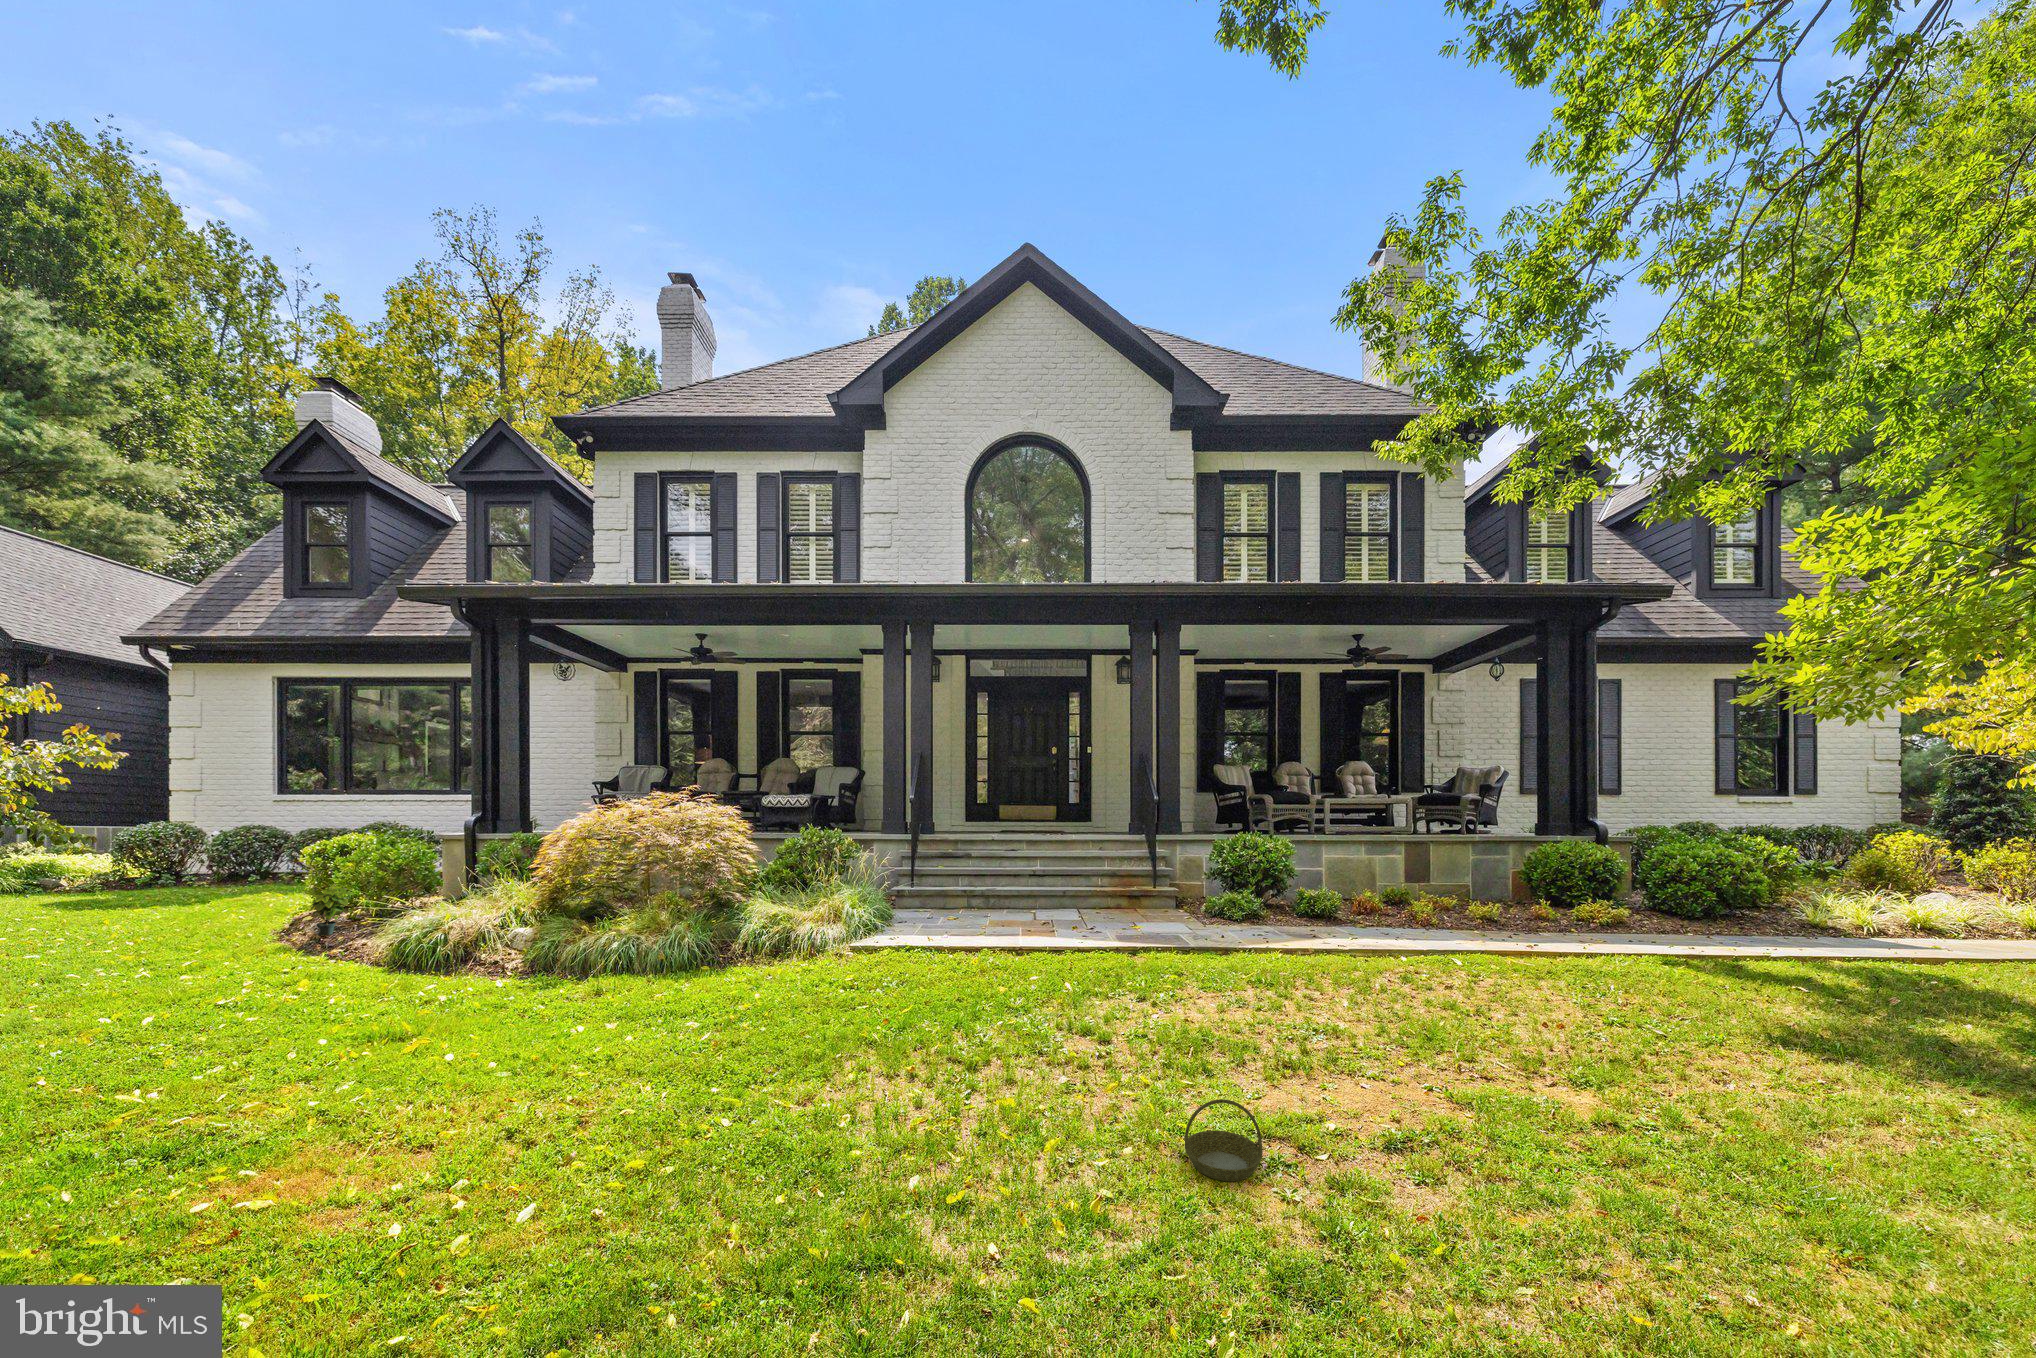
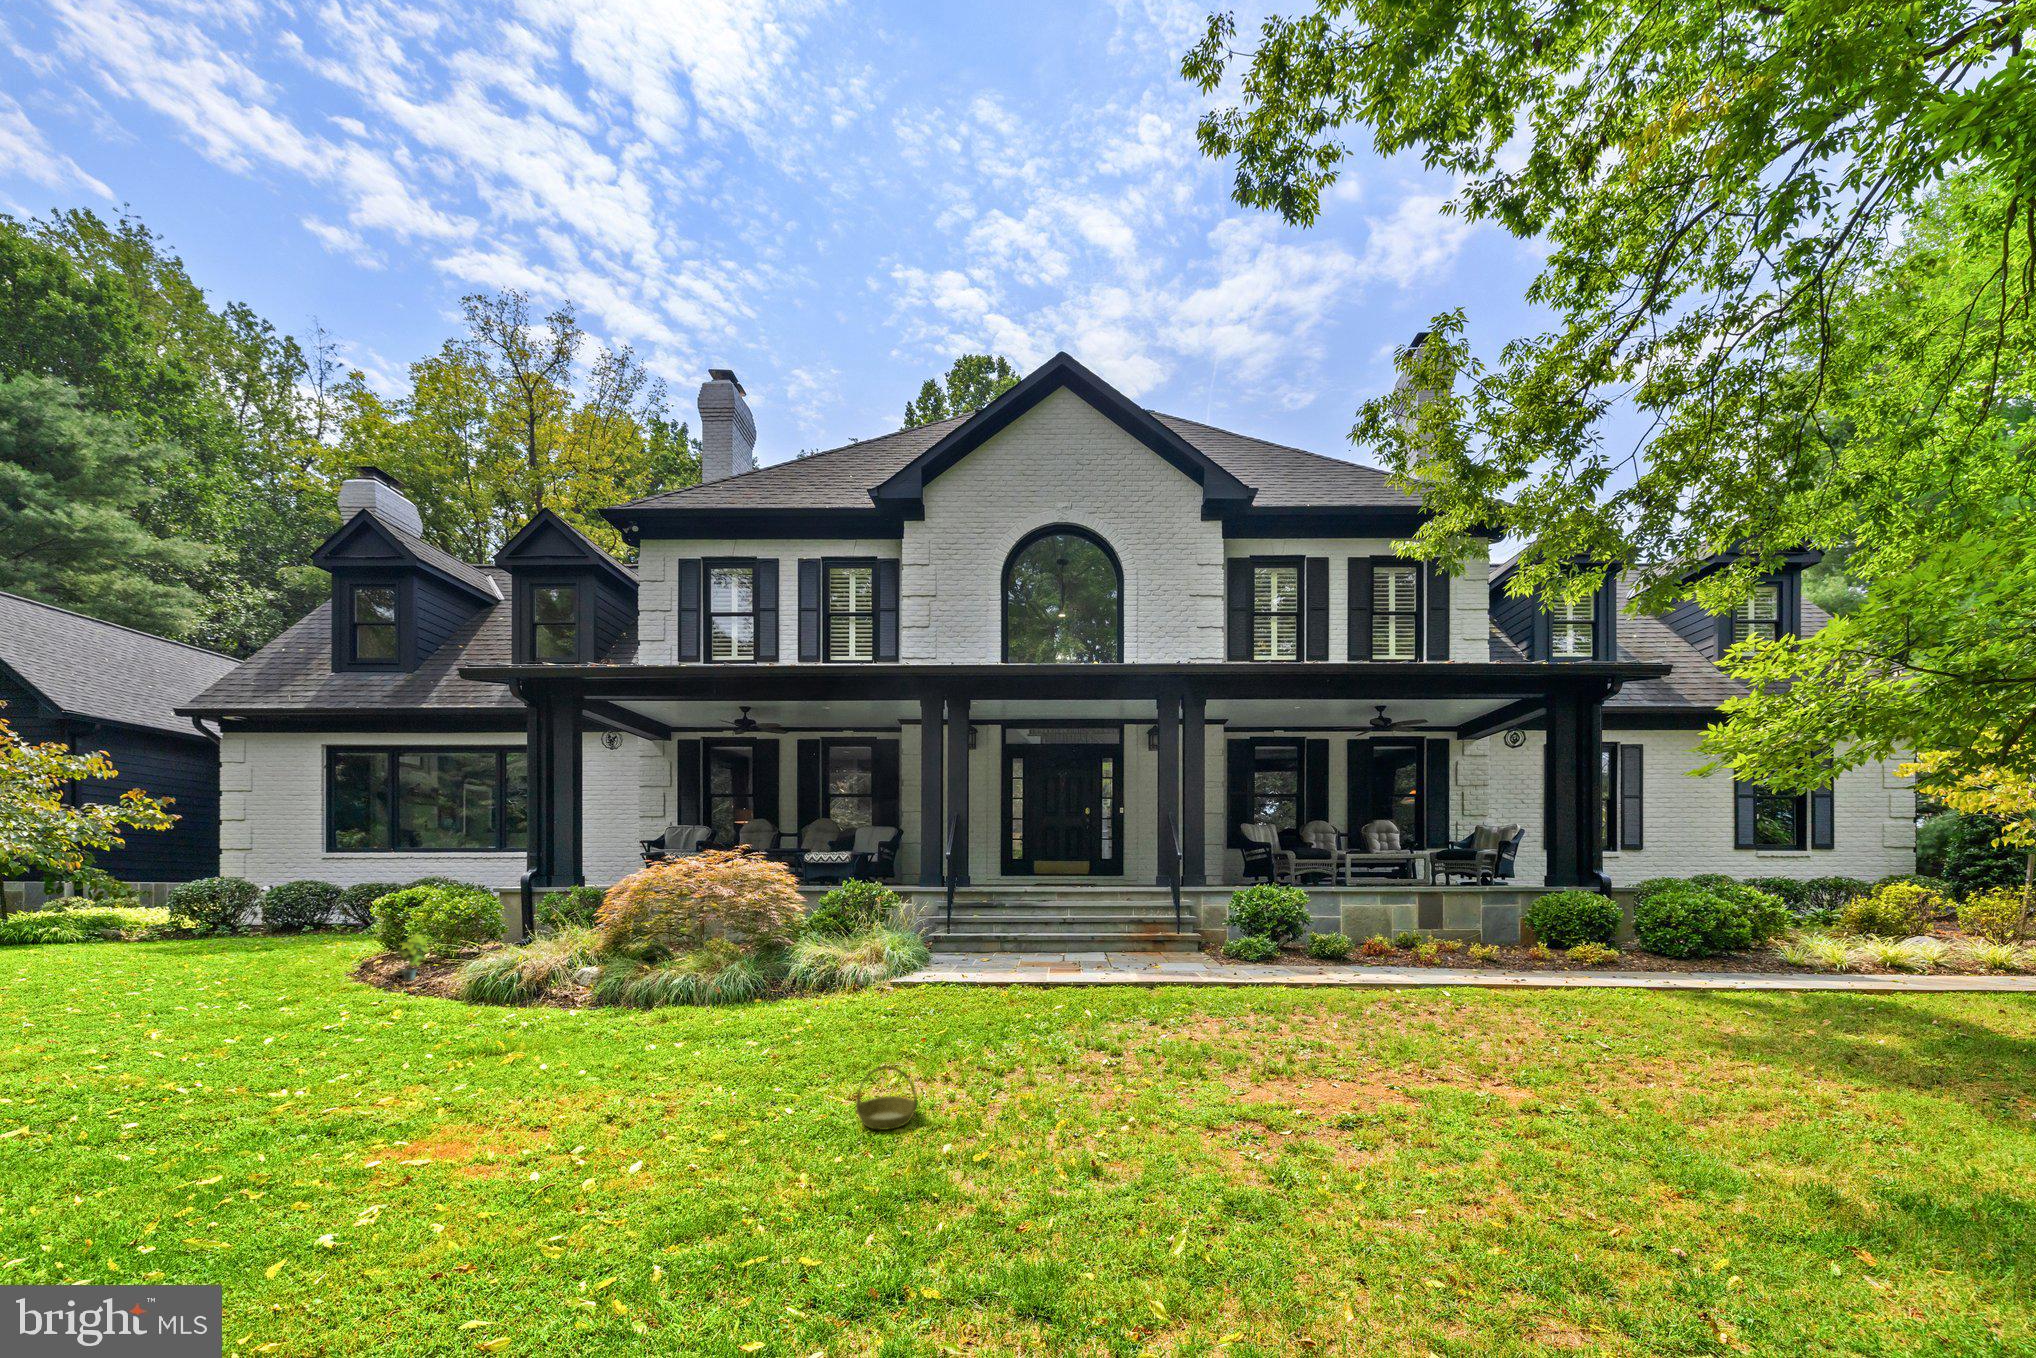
basket: present [1184,1099,1263,1181] -> present [856,1066,917,1130]

